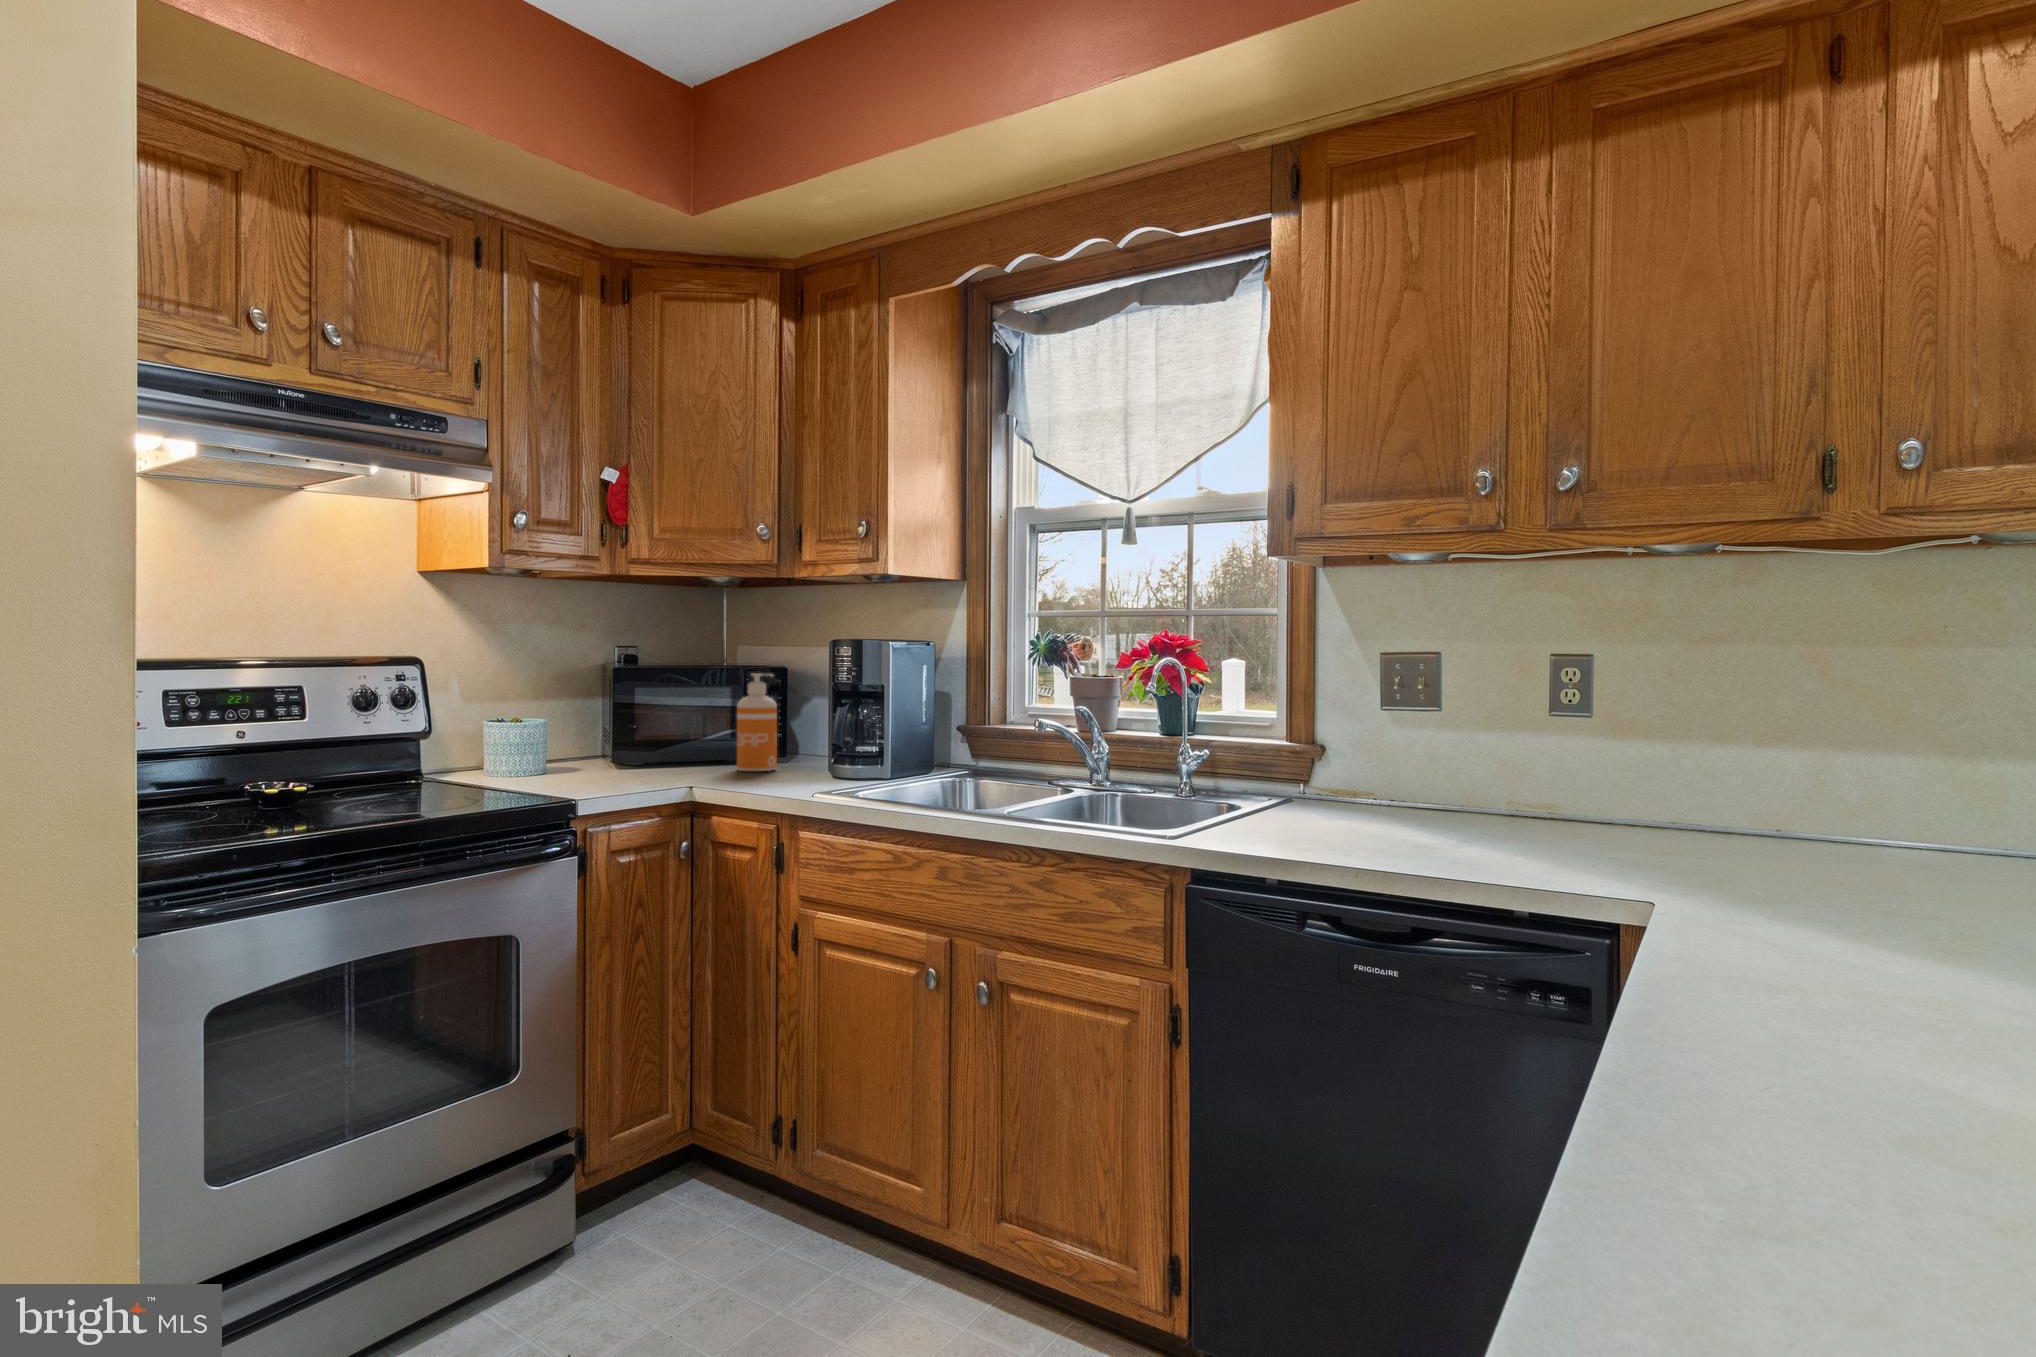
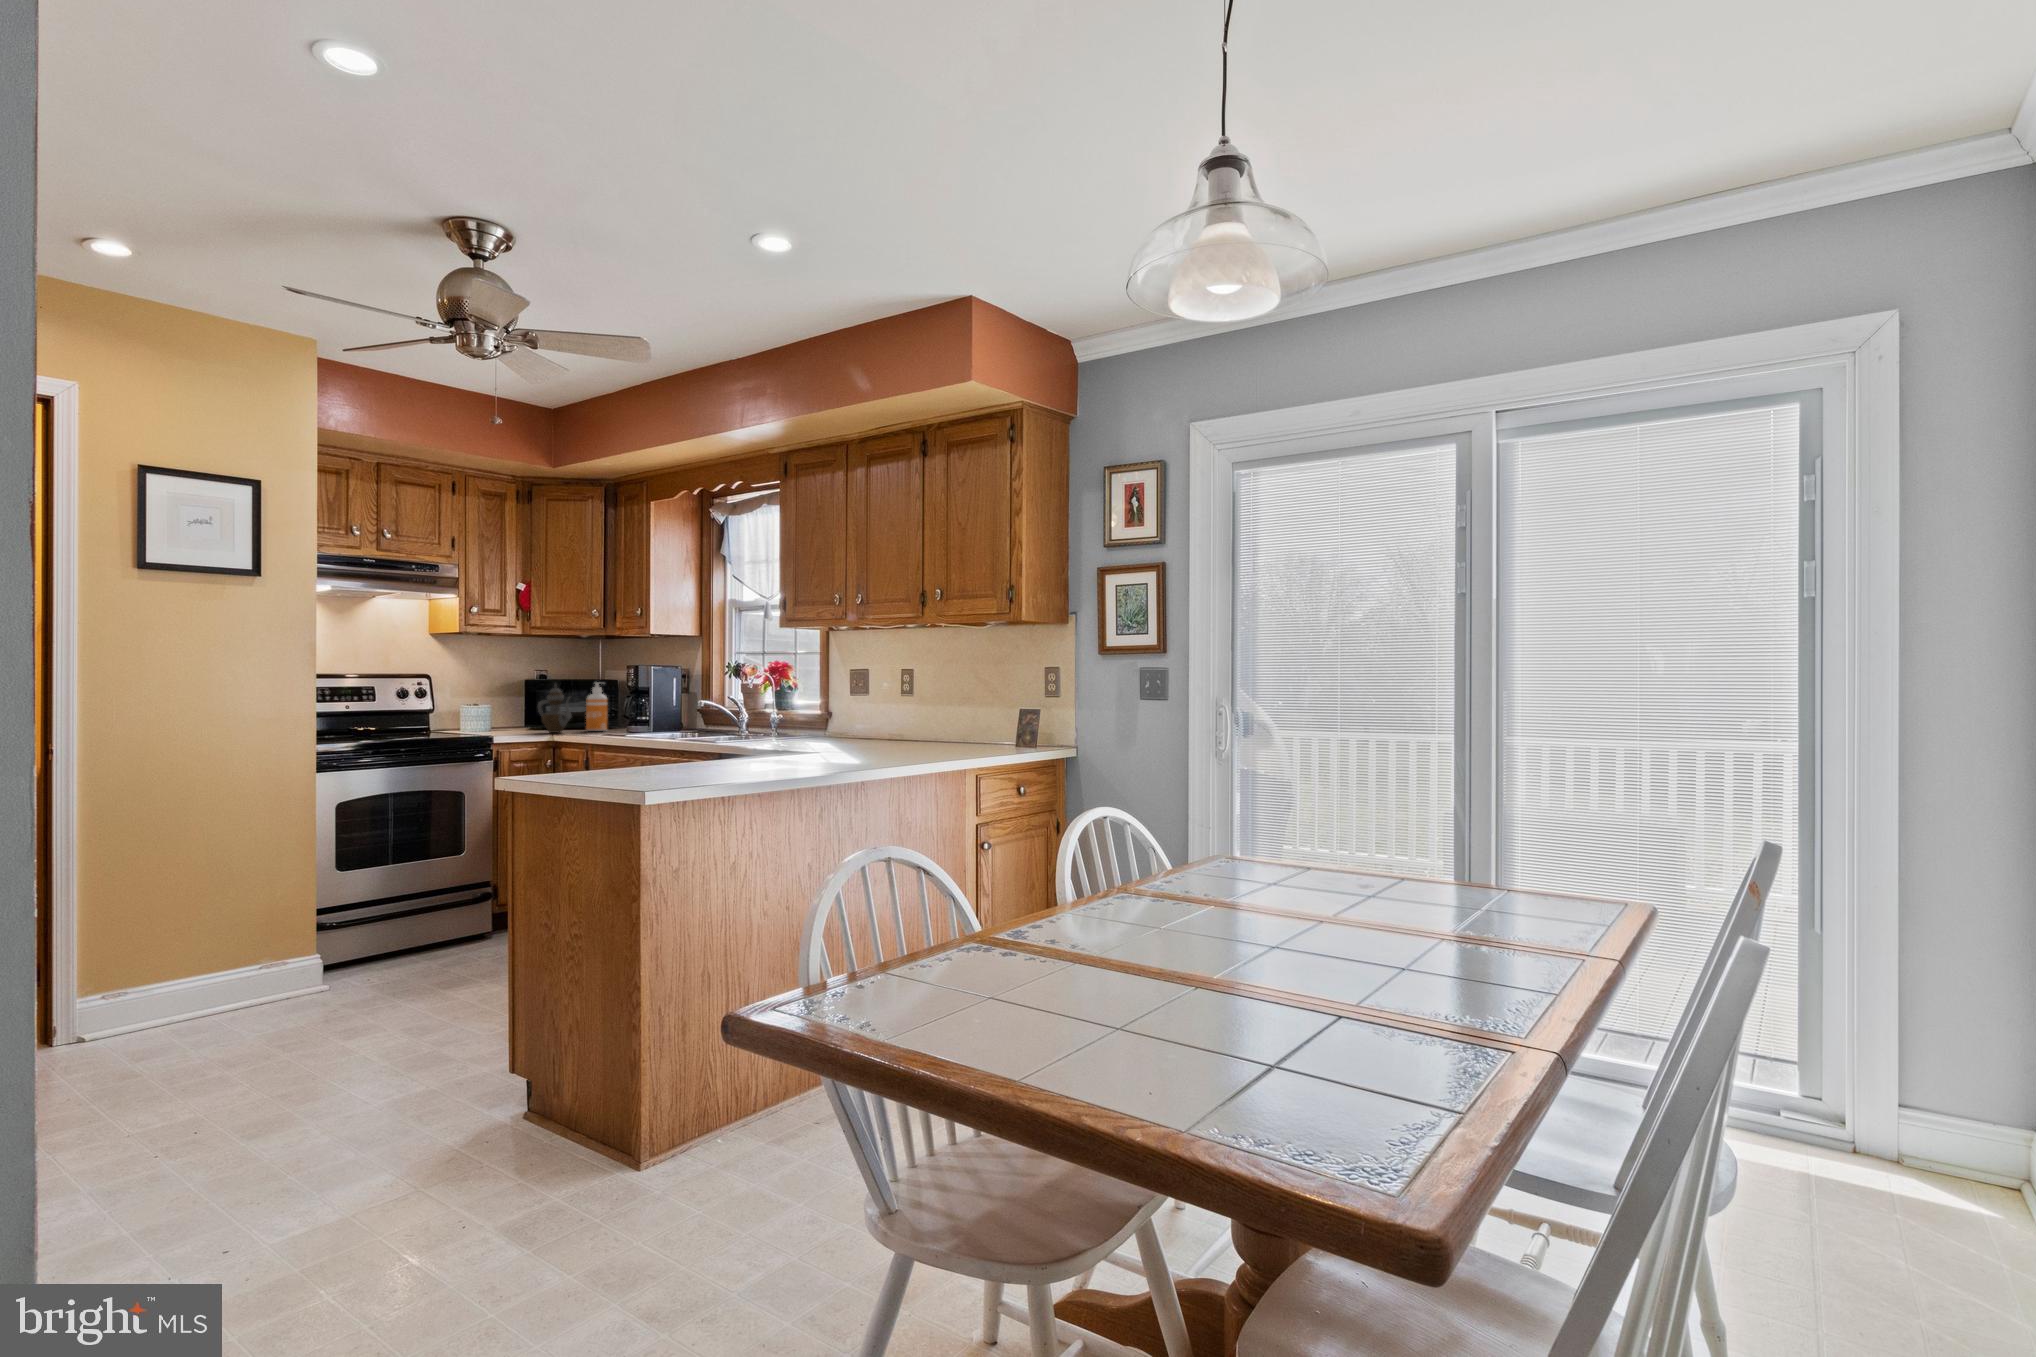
teapot: none [646,675,720,779] -> present [538,684,571,733]

